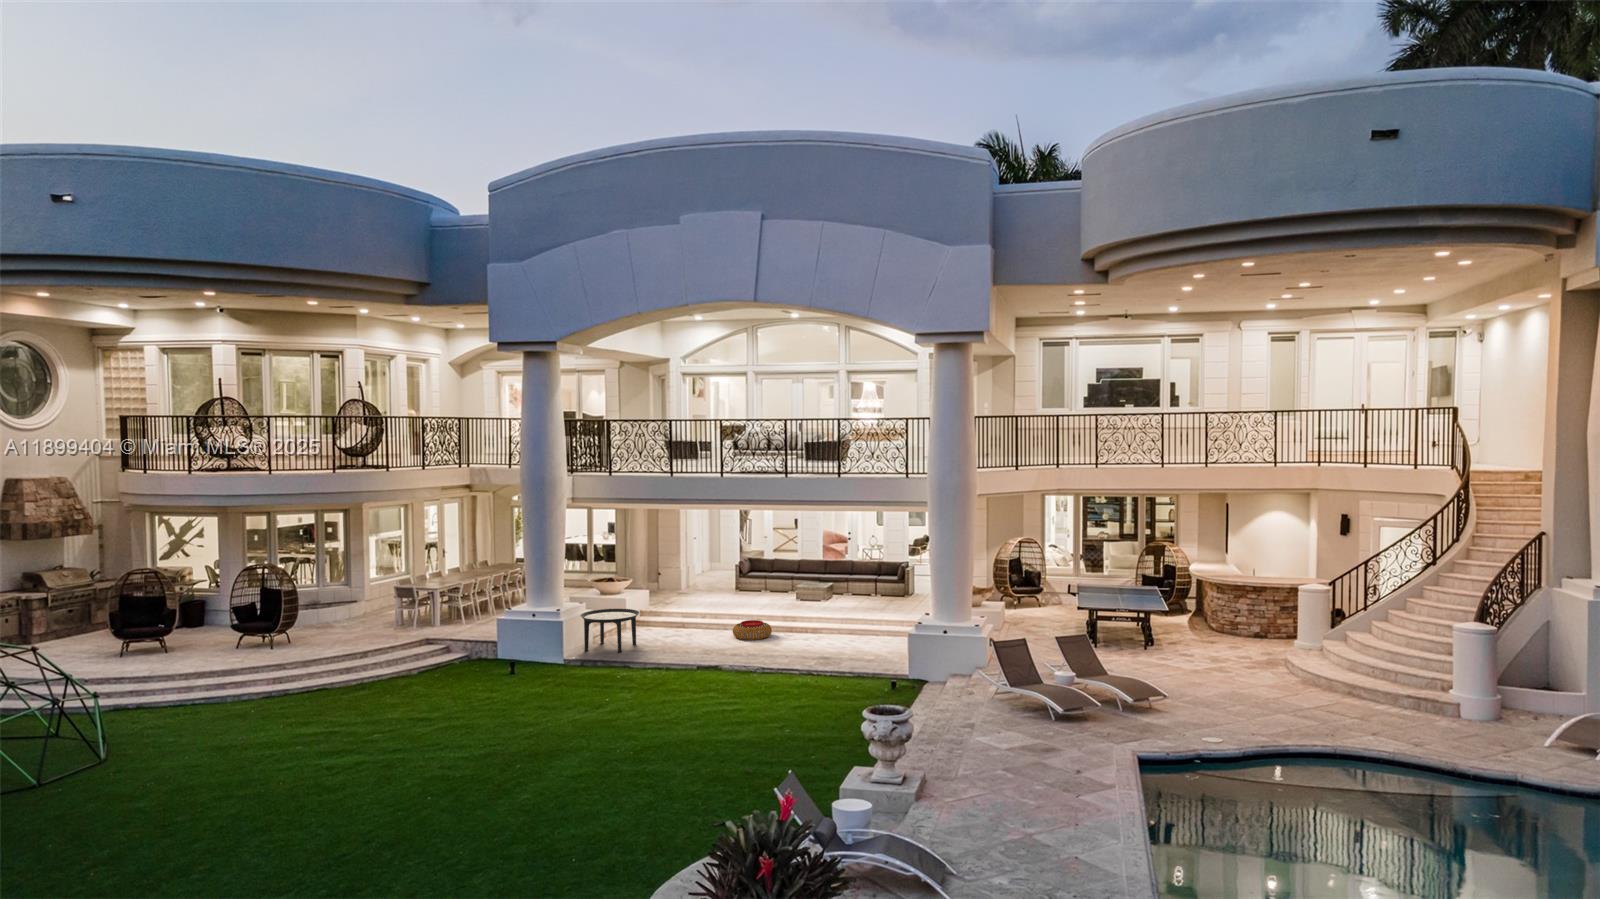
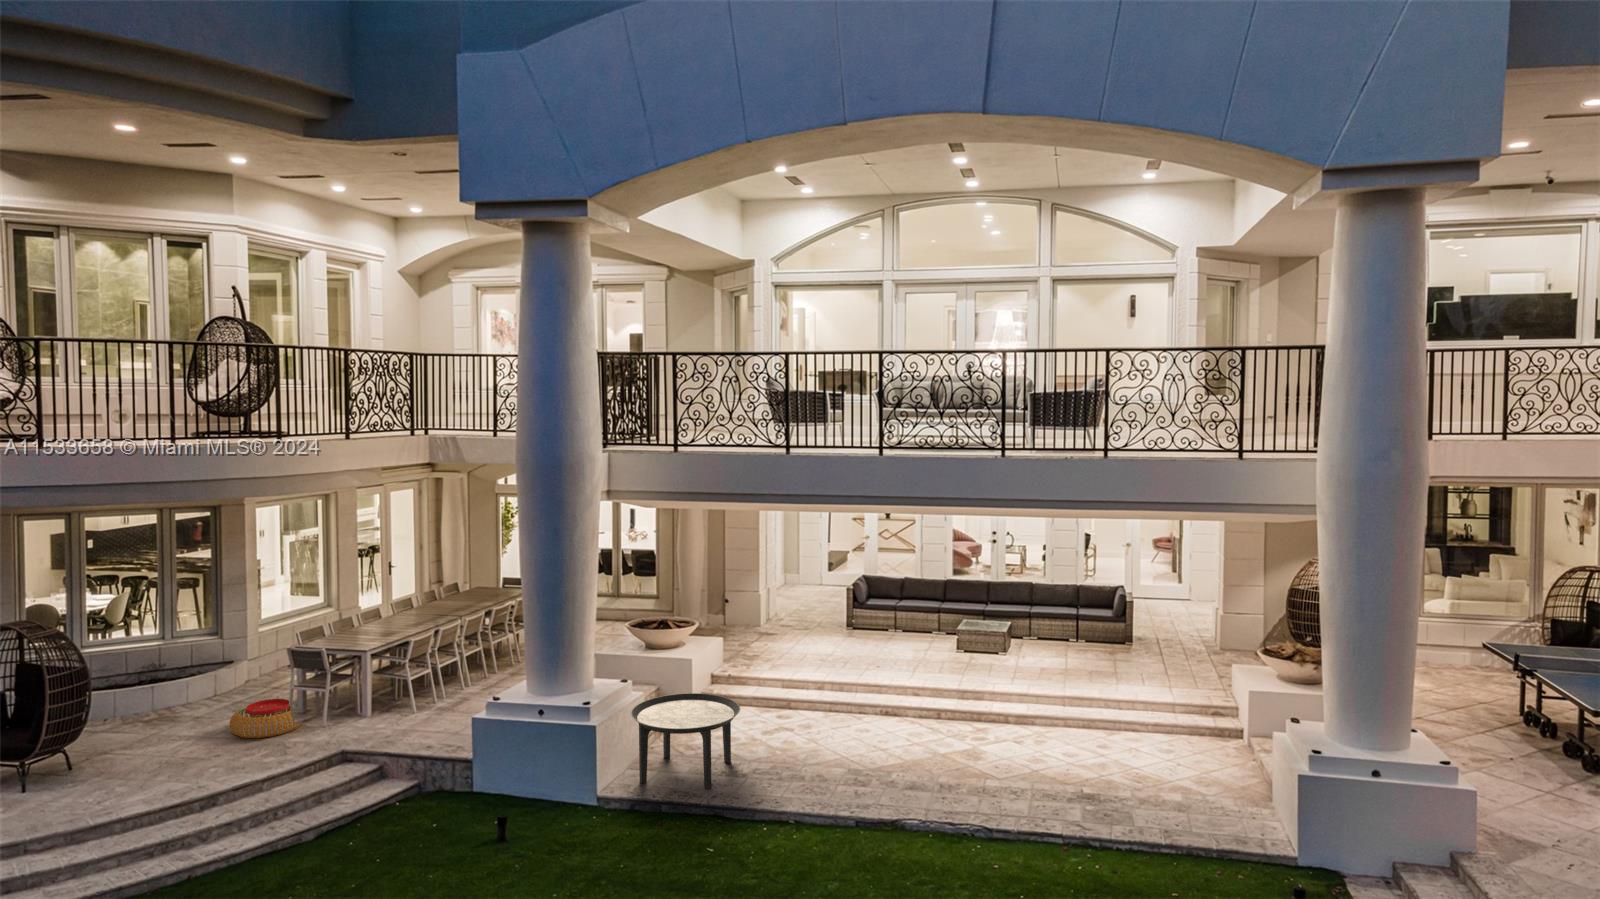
pouf: present [733,620,772,640] -> present [230,699,301,738]

